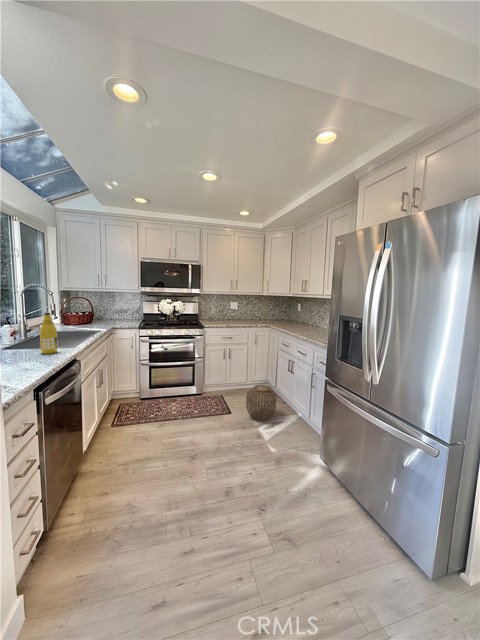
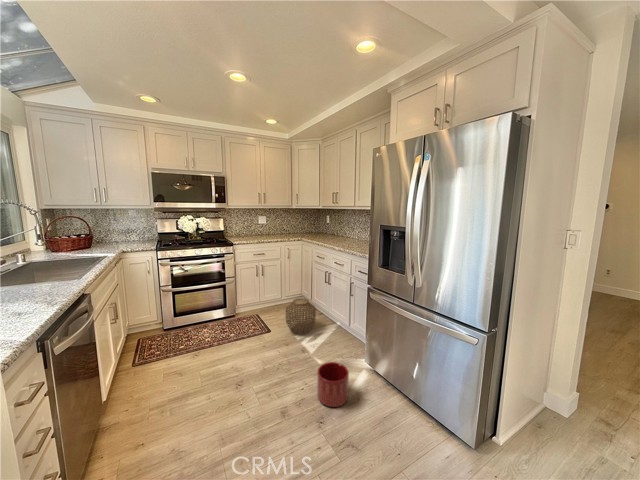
bottle: present [40,313,58,354] -> none [28,237,57,290]
planter: none [263,452,296,499] -> present [317,362,349,407]

